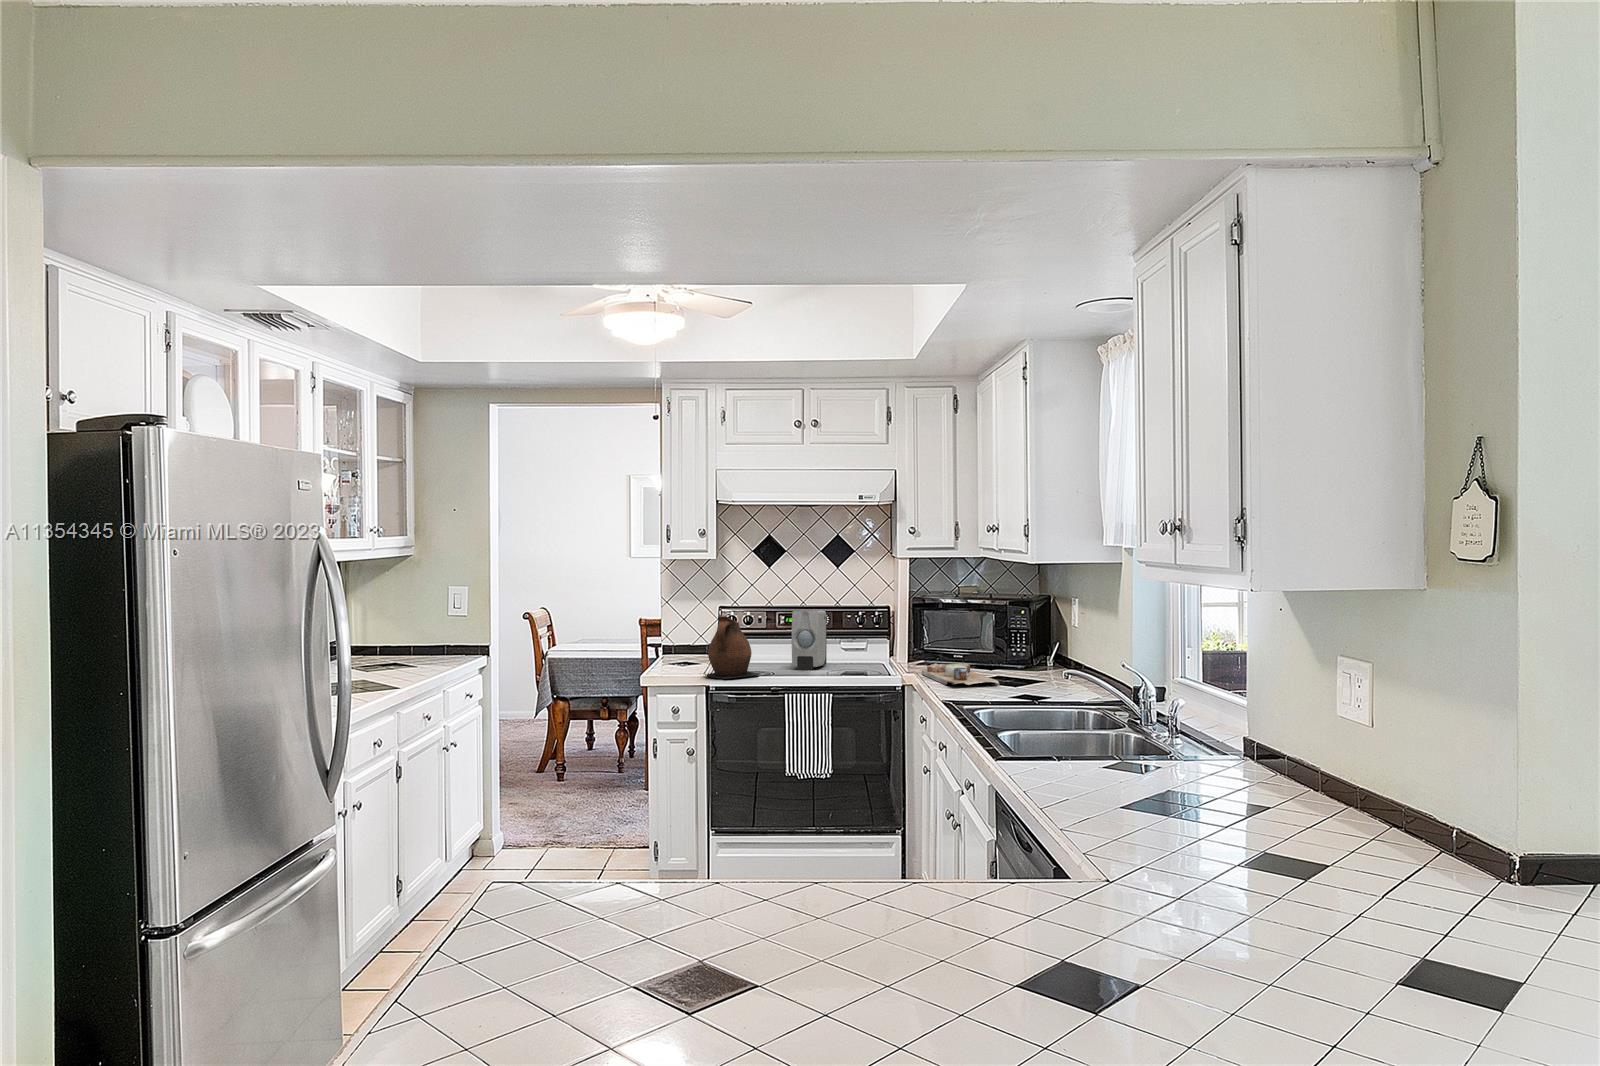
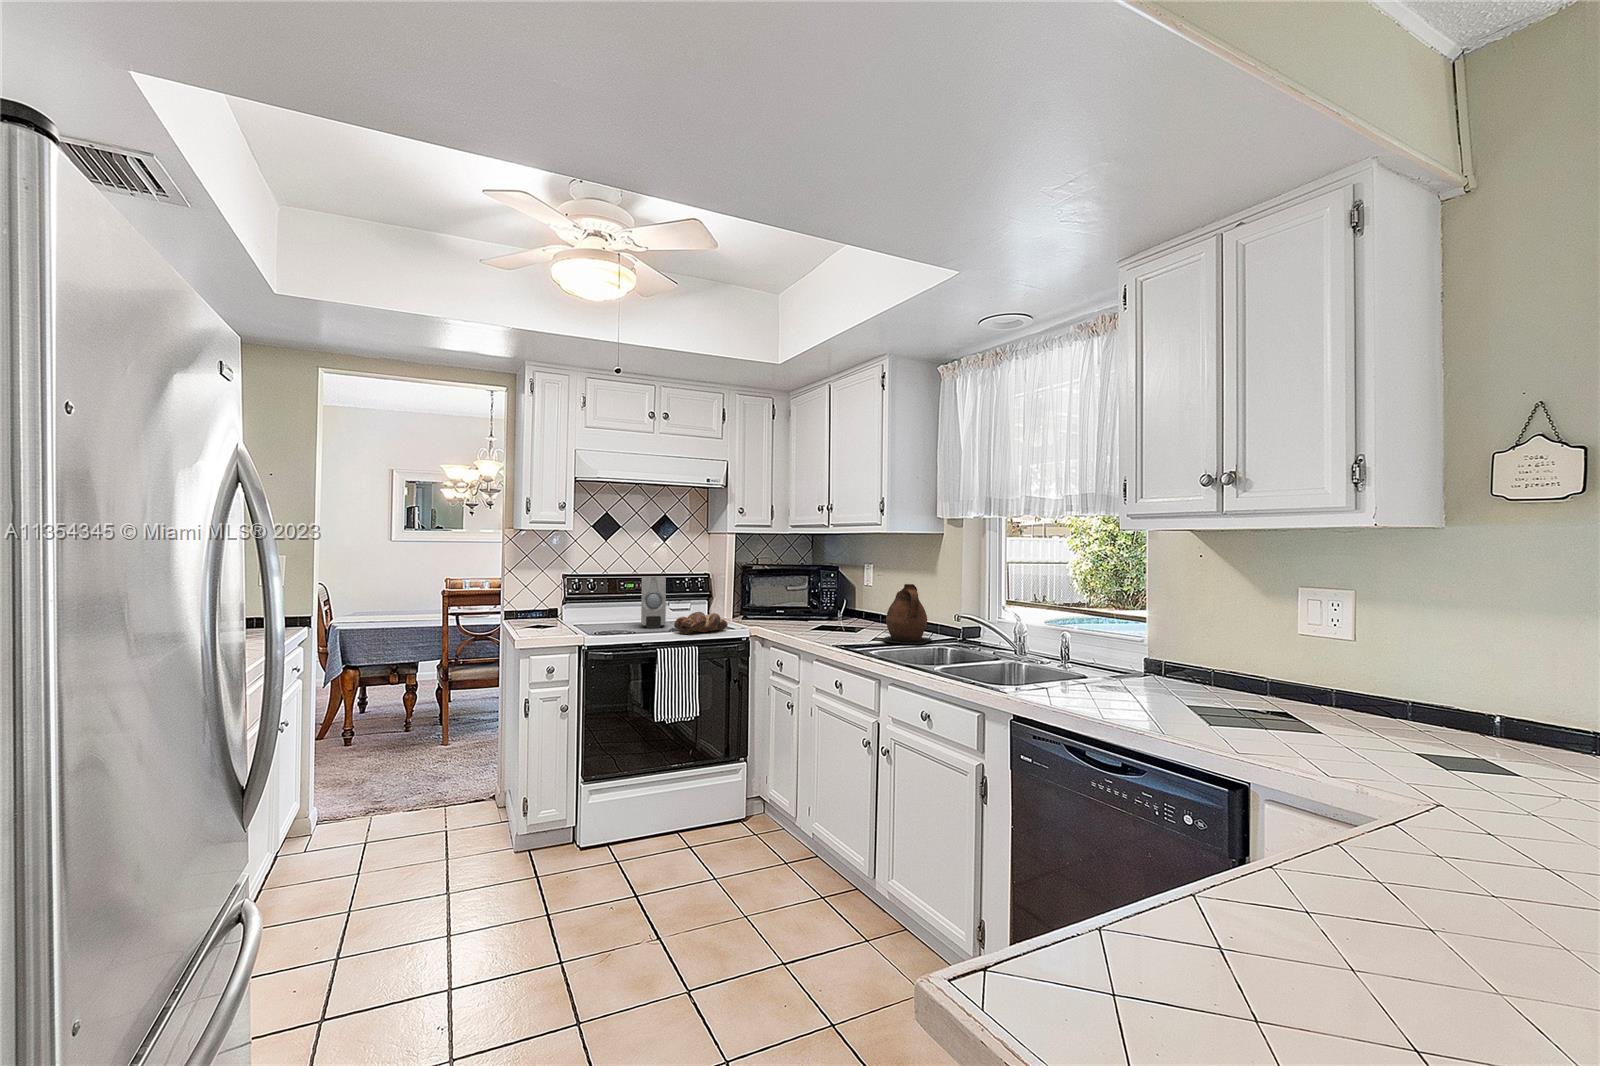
ceramic pitcher: present [705,616,759,679] -> present [882,584,932,644]
bread loaf: none [815,653,880,678] -> present [674,612,728,634]
cutting board: present [922,663,1000,685] -> none [760,618,839,635]

